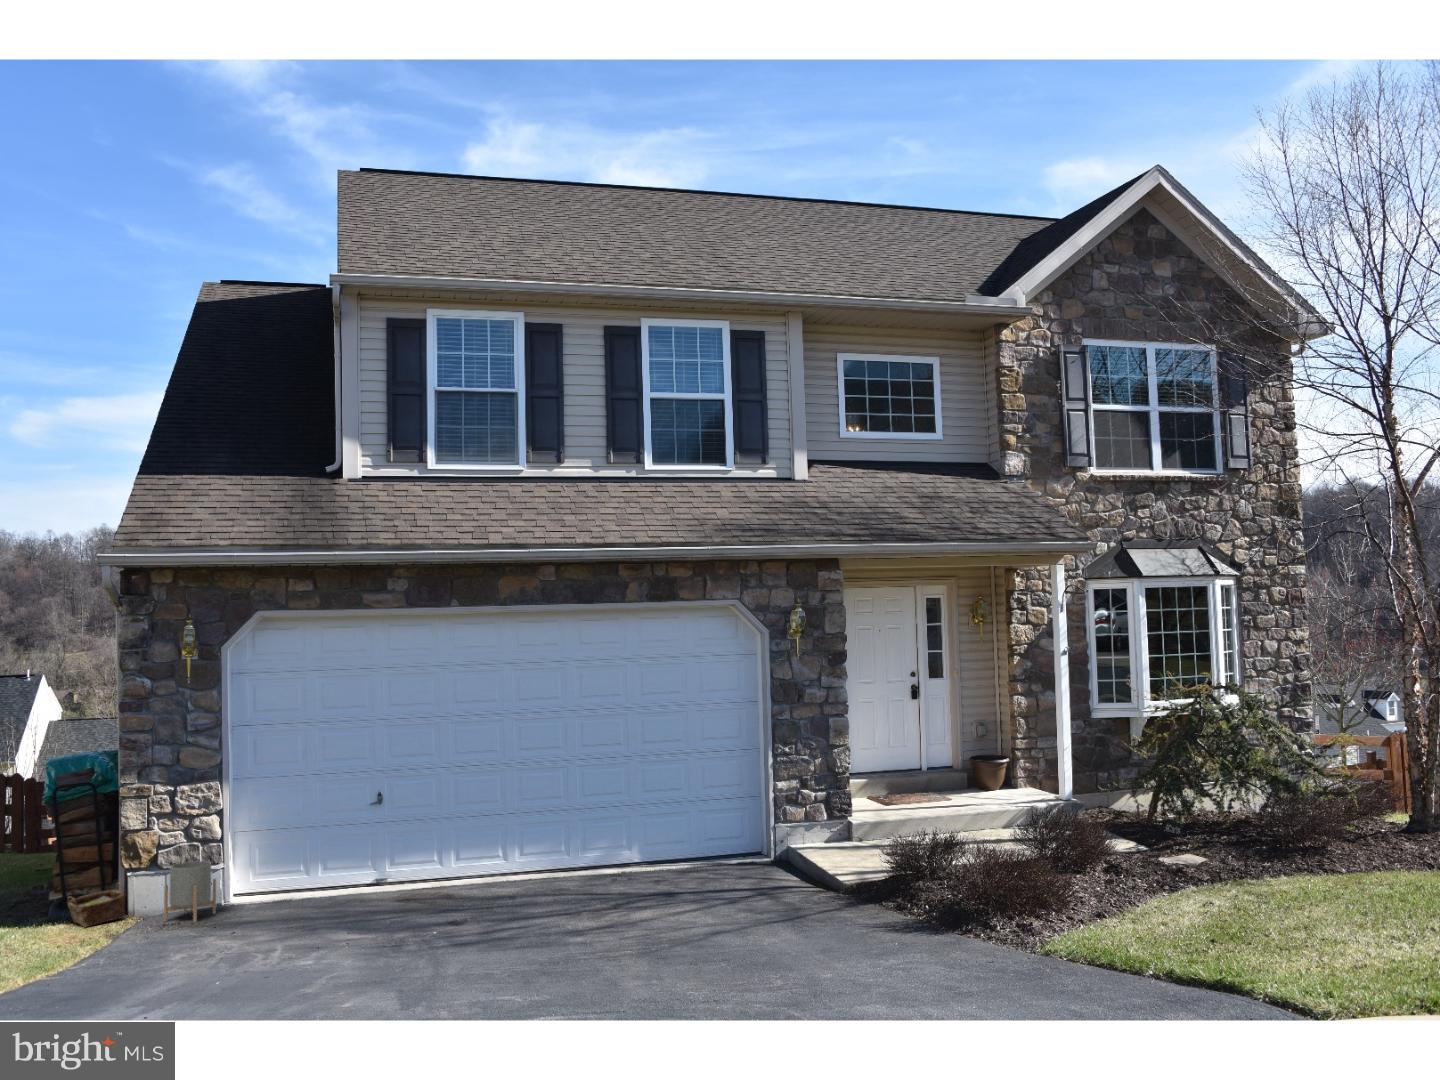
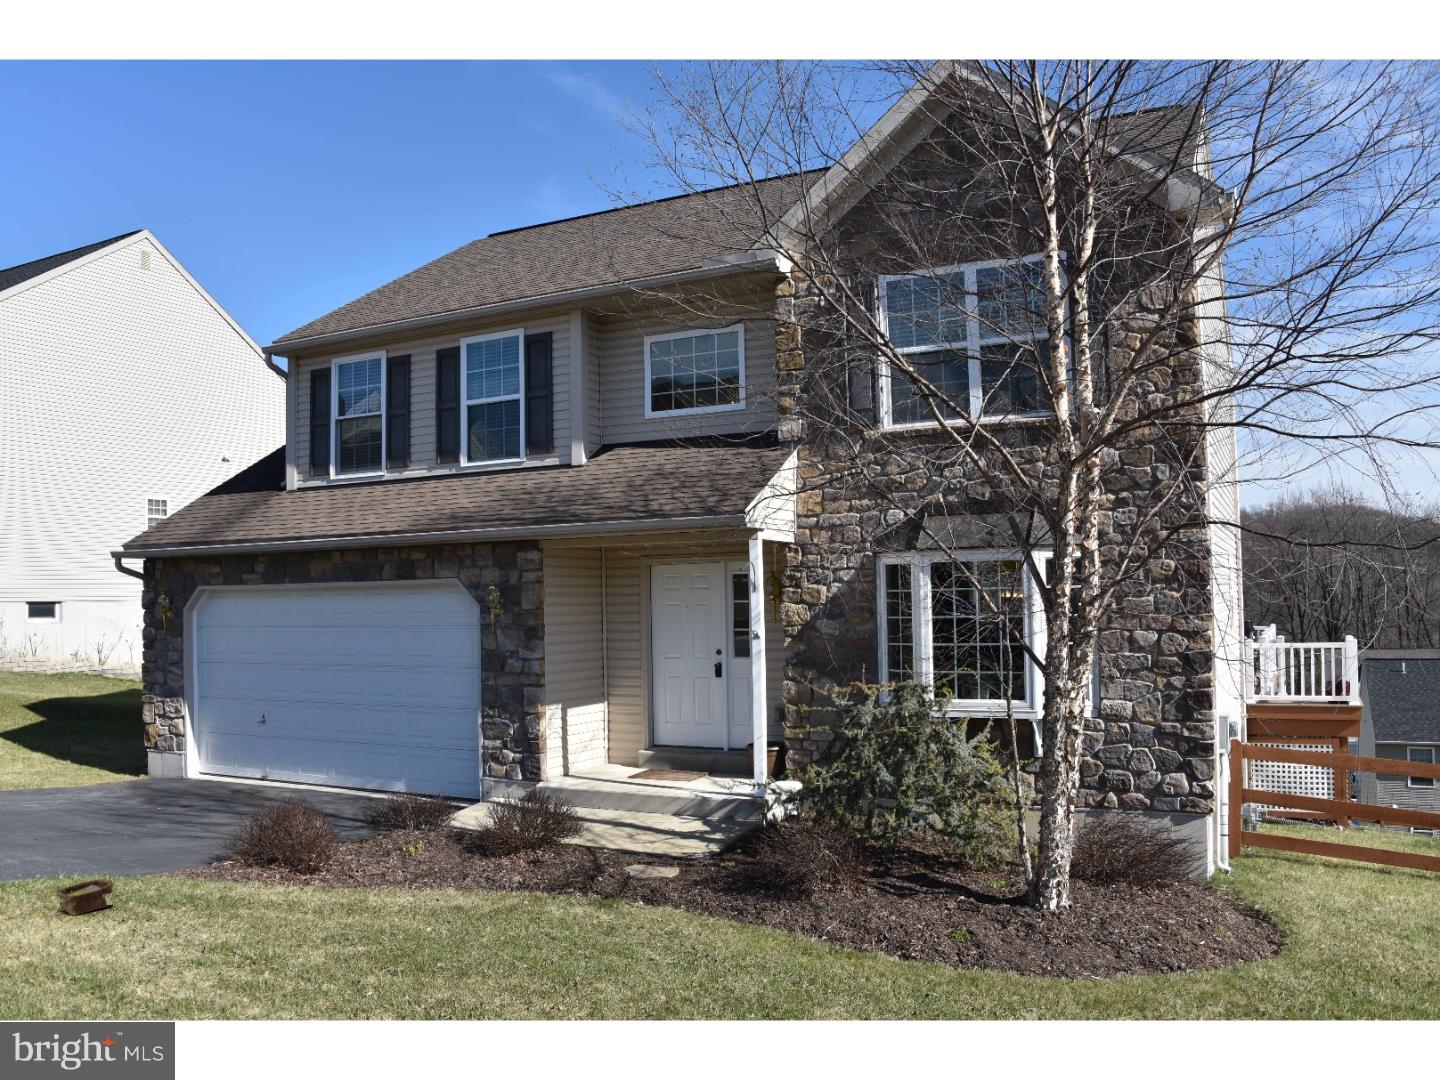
planter: present [164,861,216,922] -> none [151,852,202,911]

